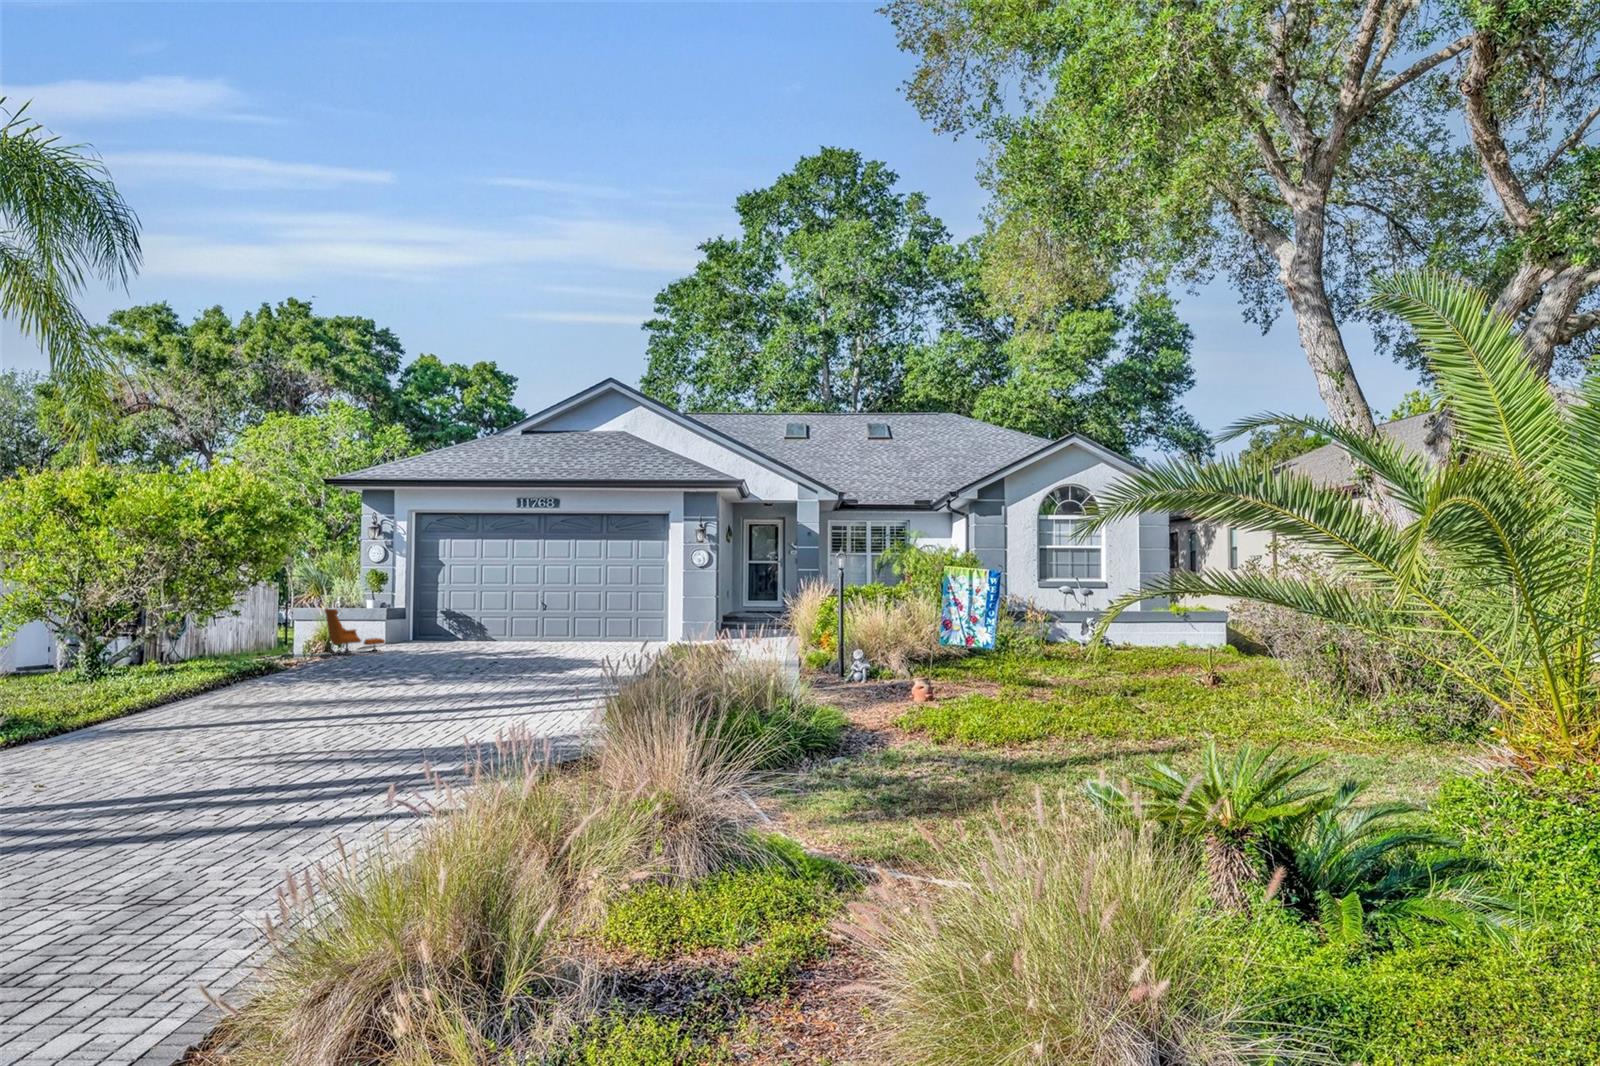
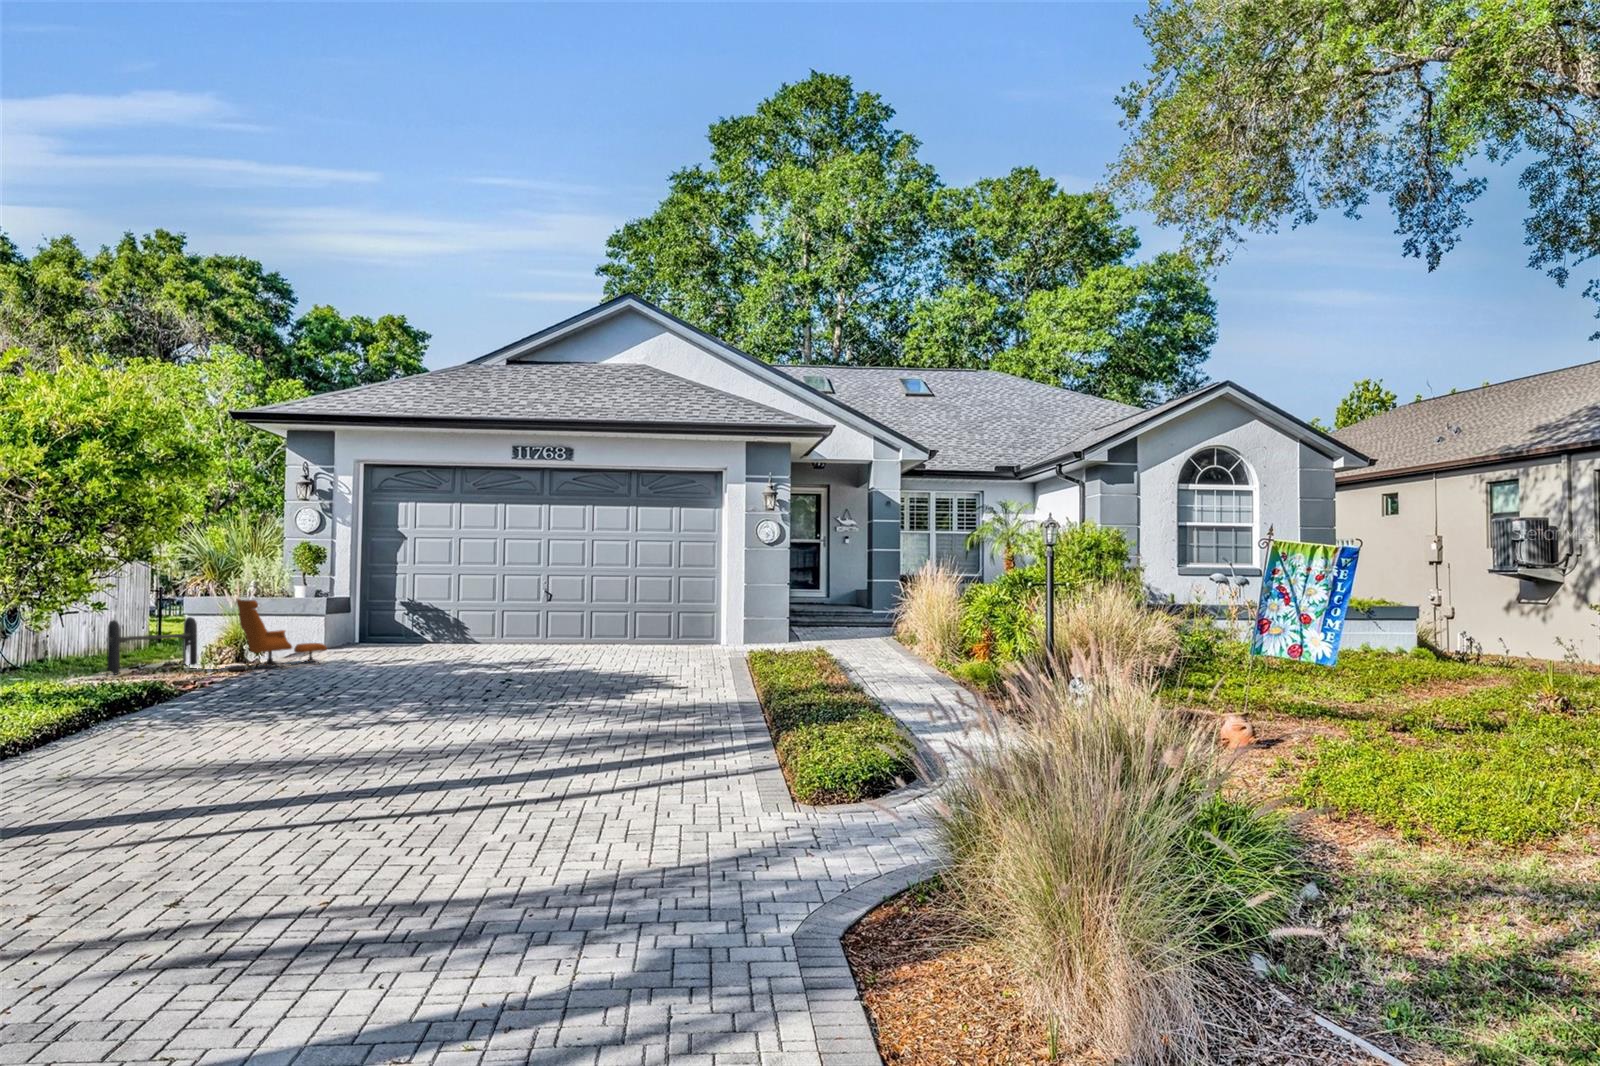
bench: none [245,620,301,658] -> present [107,617,197,674]

